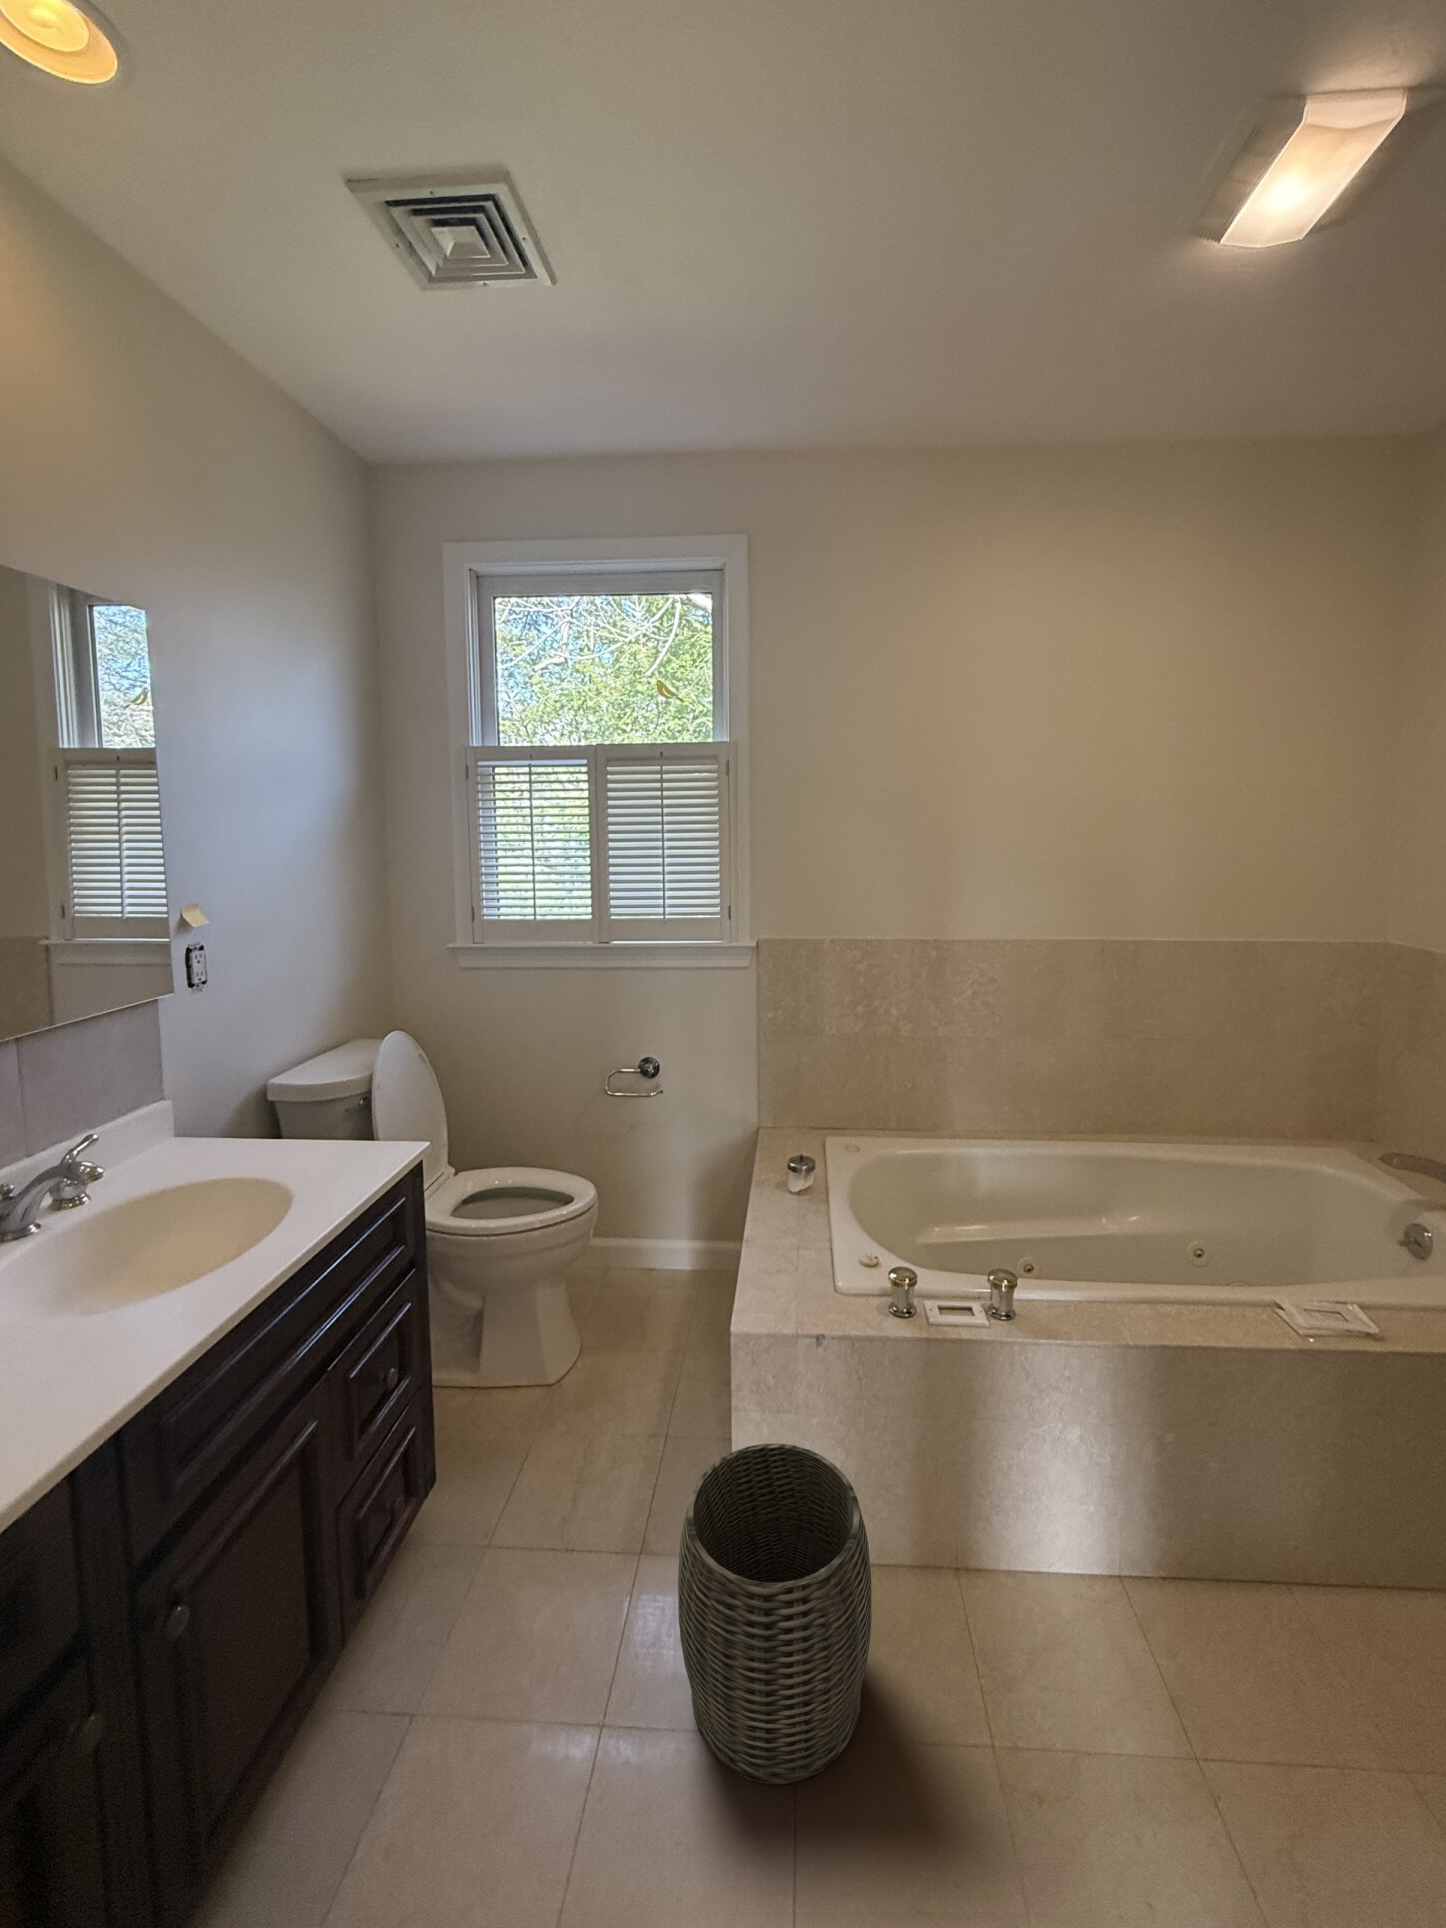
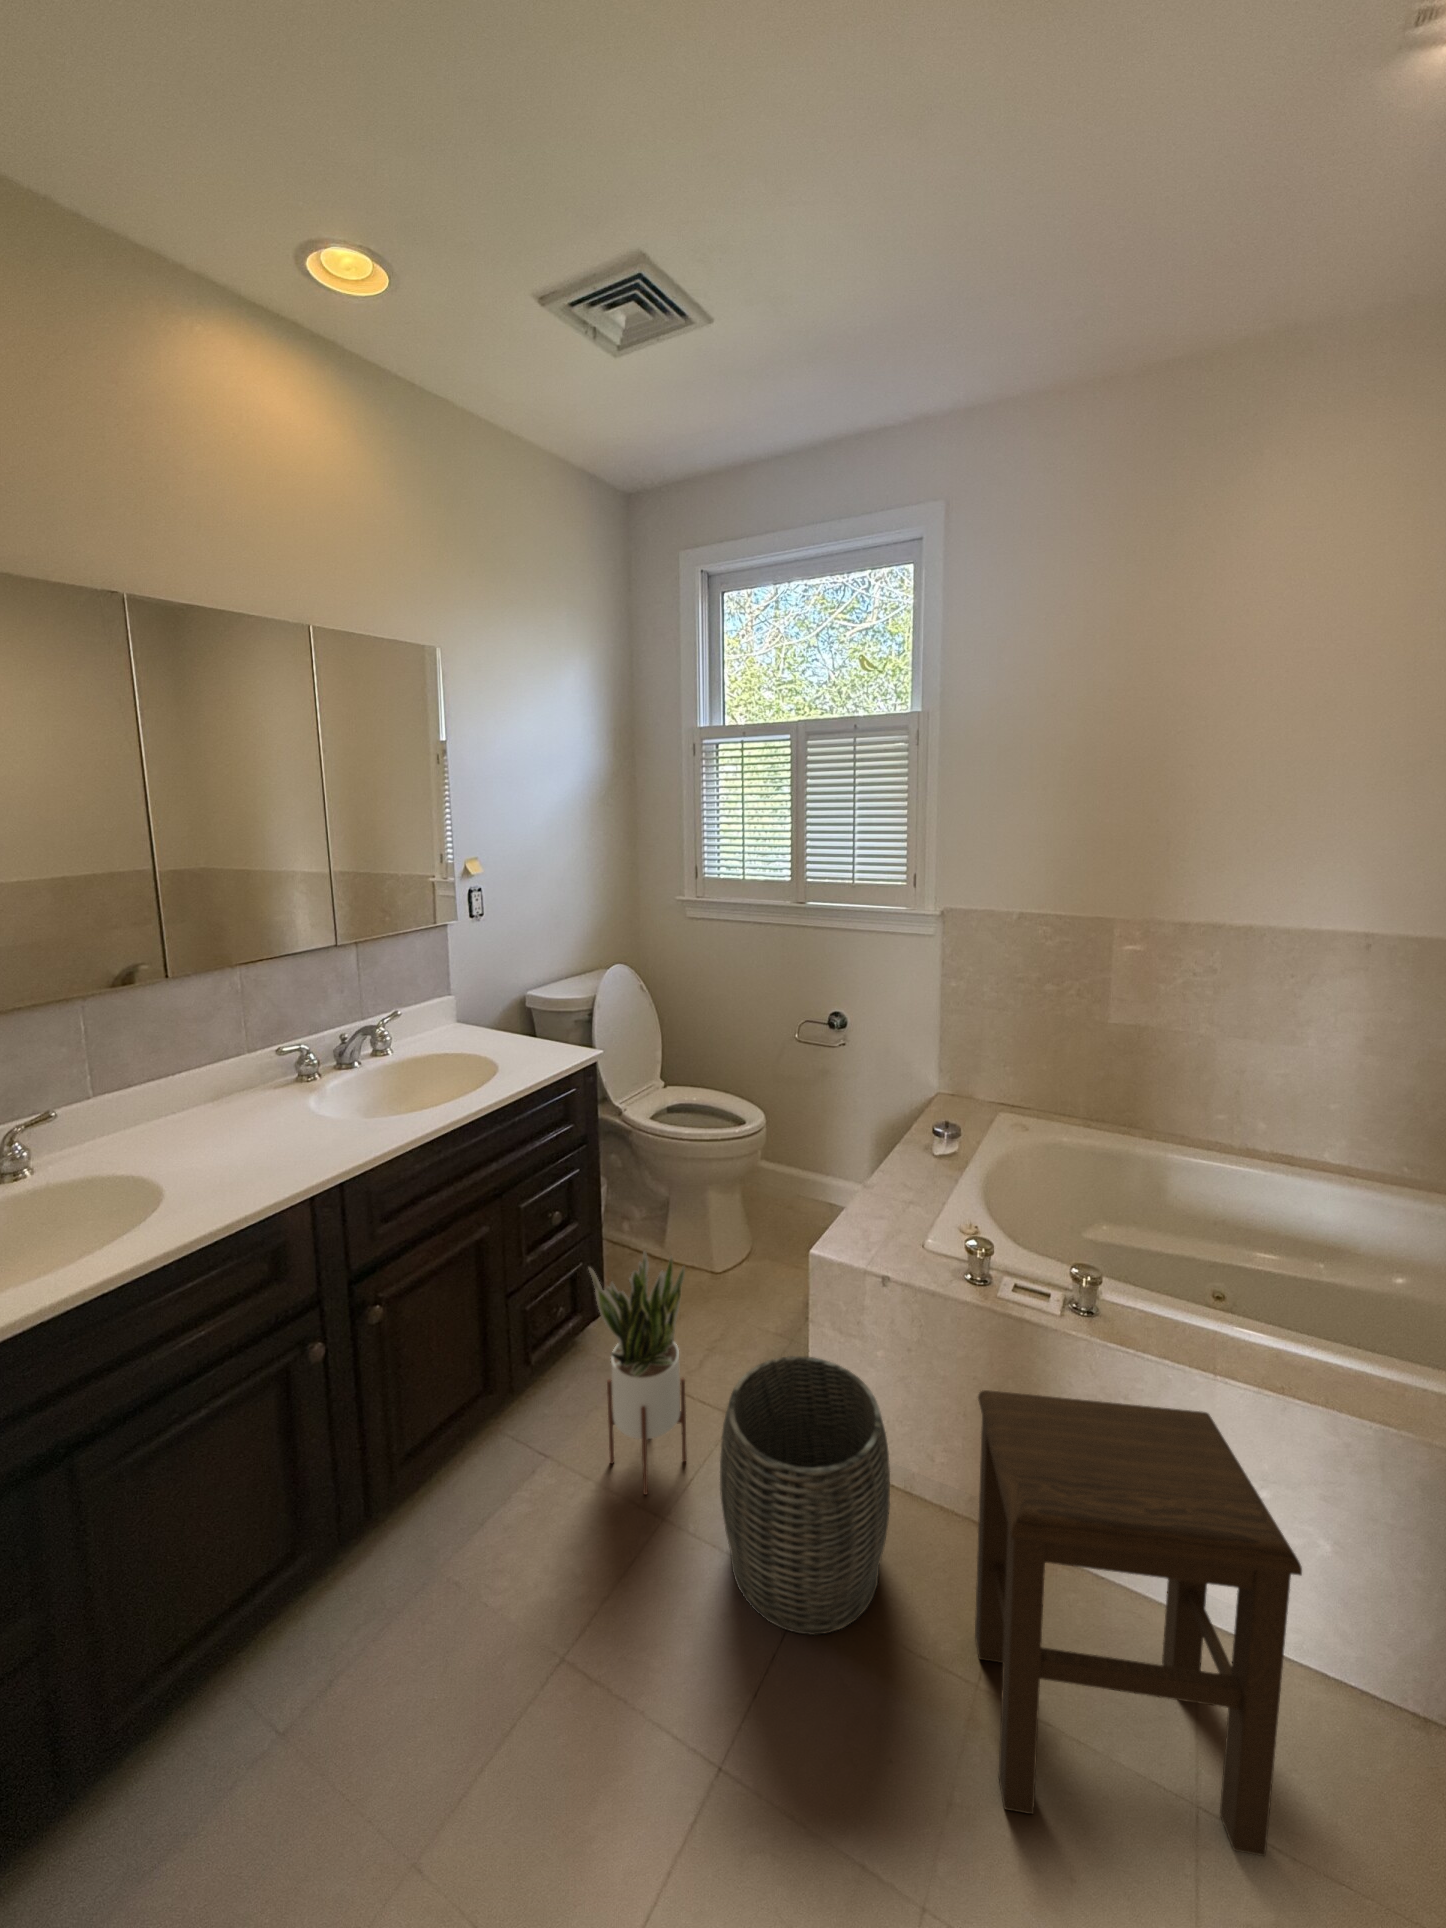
stool: none [958,1367,1261,1848] -> present [975,1390,1302,1856]
potted plant: none [482,1379,601,1704] -> present [589,1251,687,1495]

